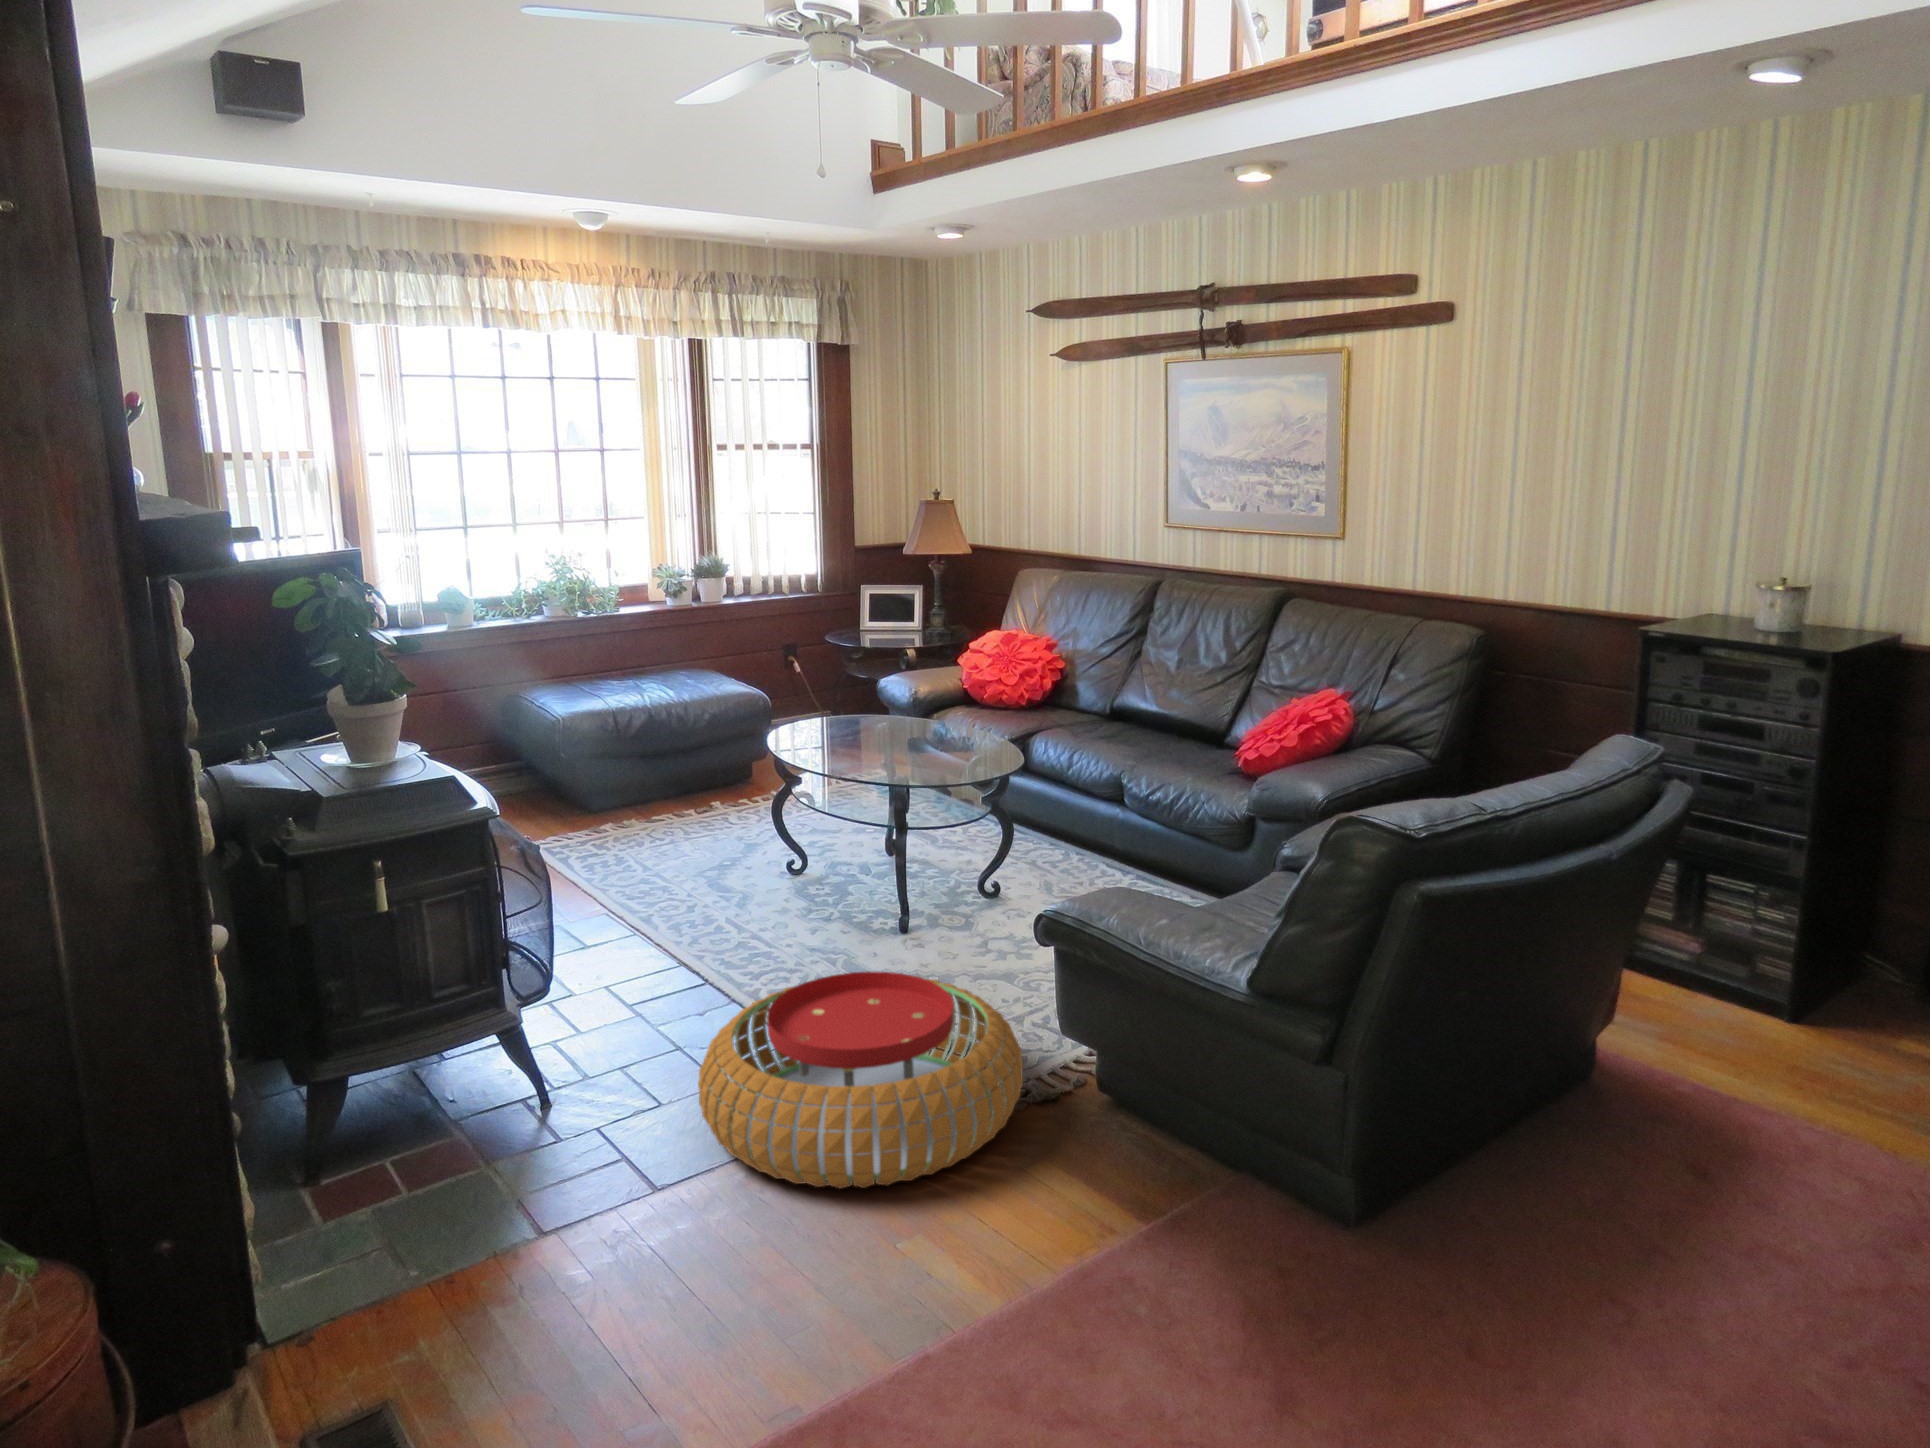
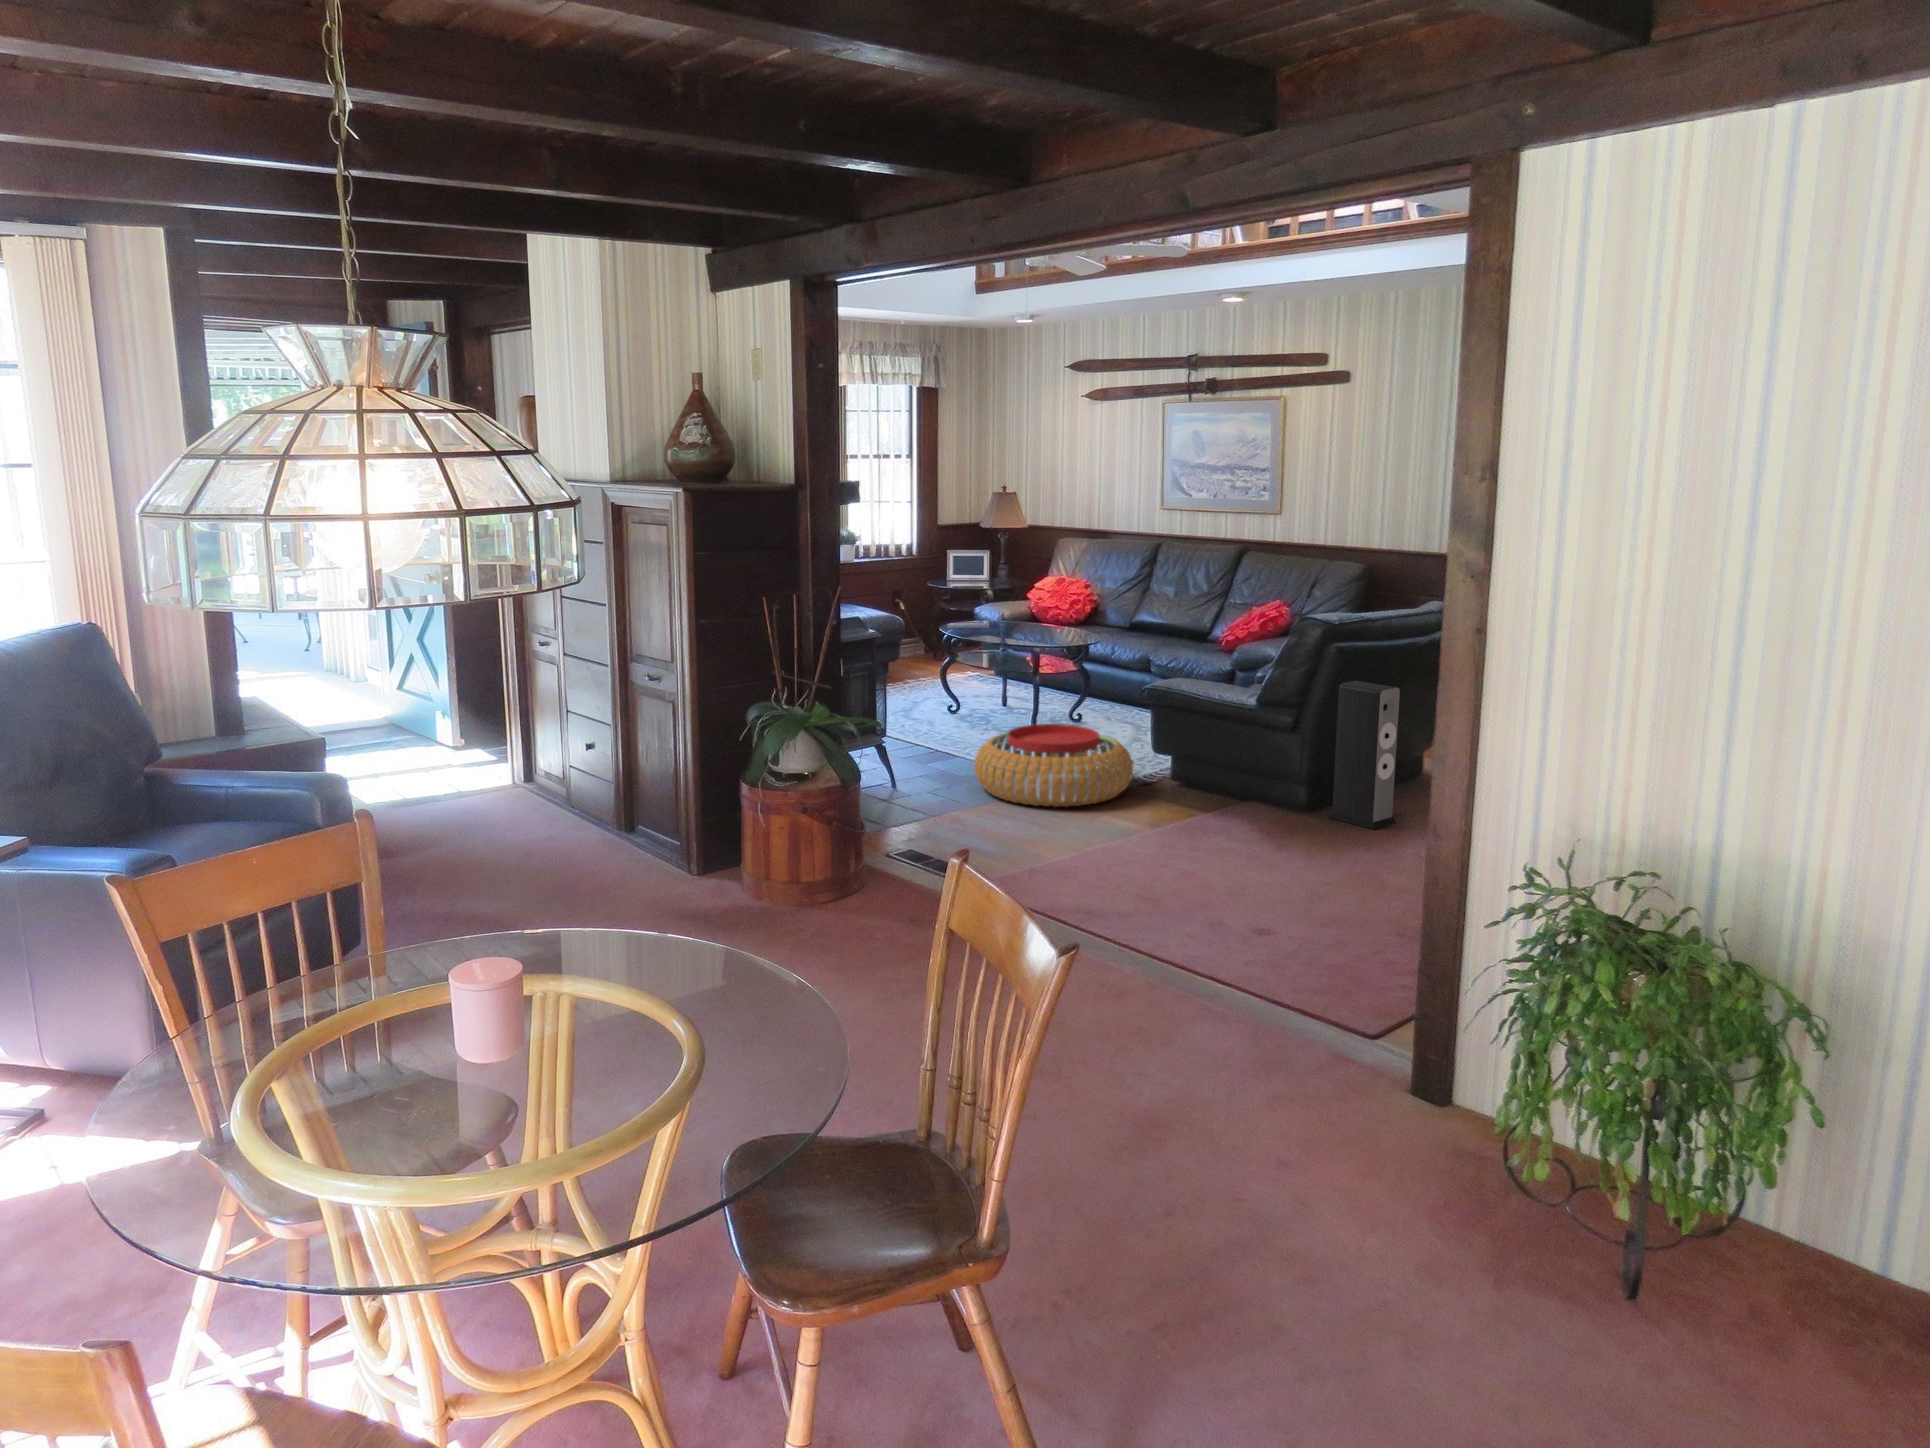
speaker: none [1416,933,1577,1284] -> present [1328,681,1400,829]

